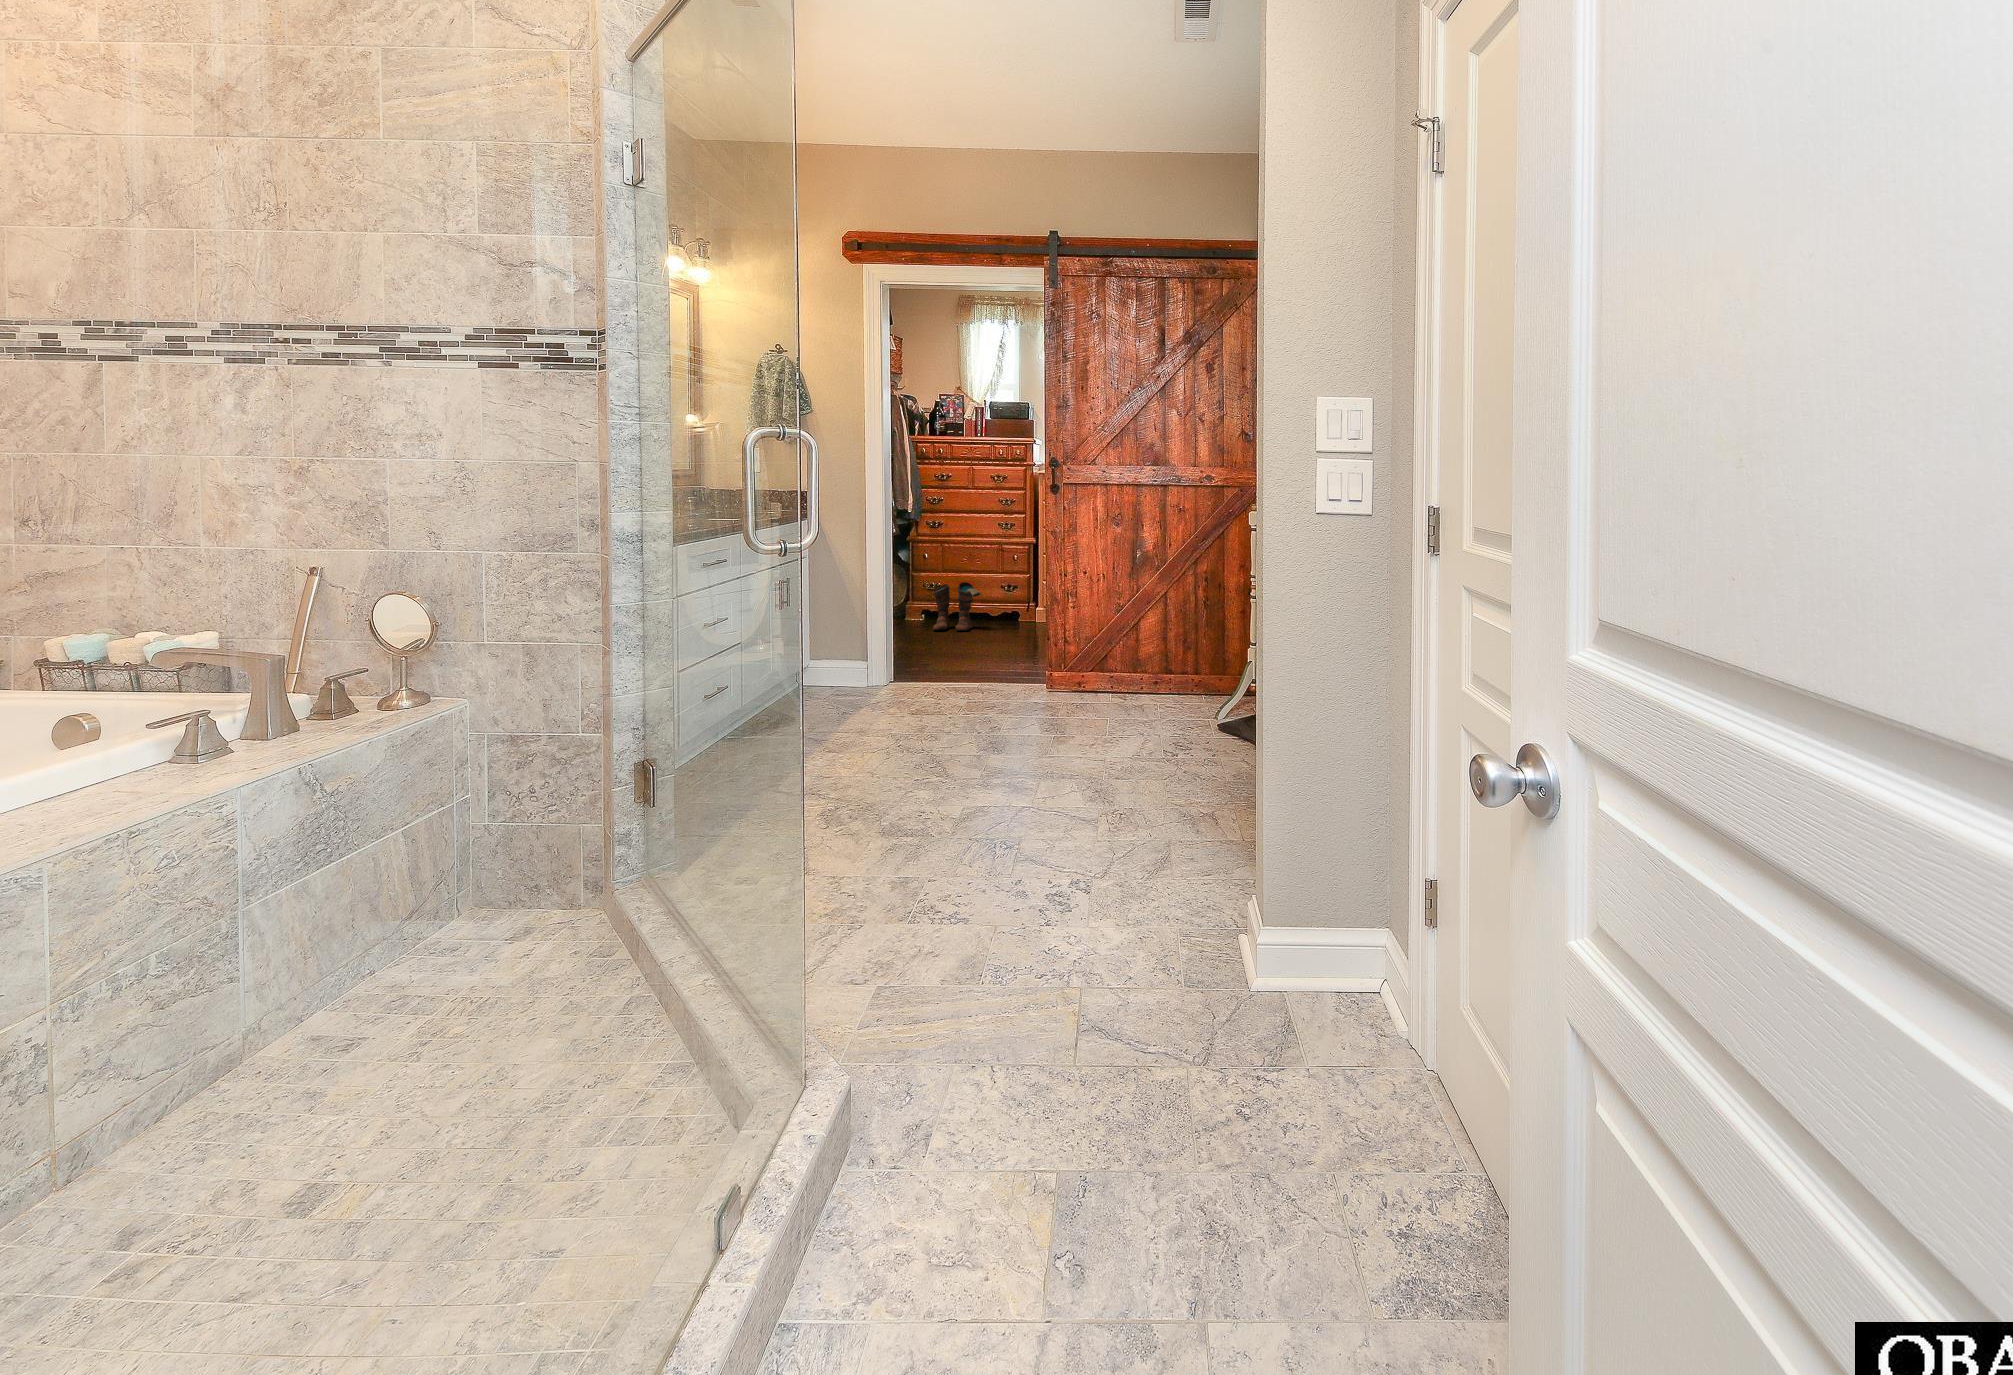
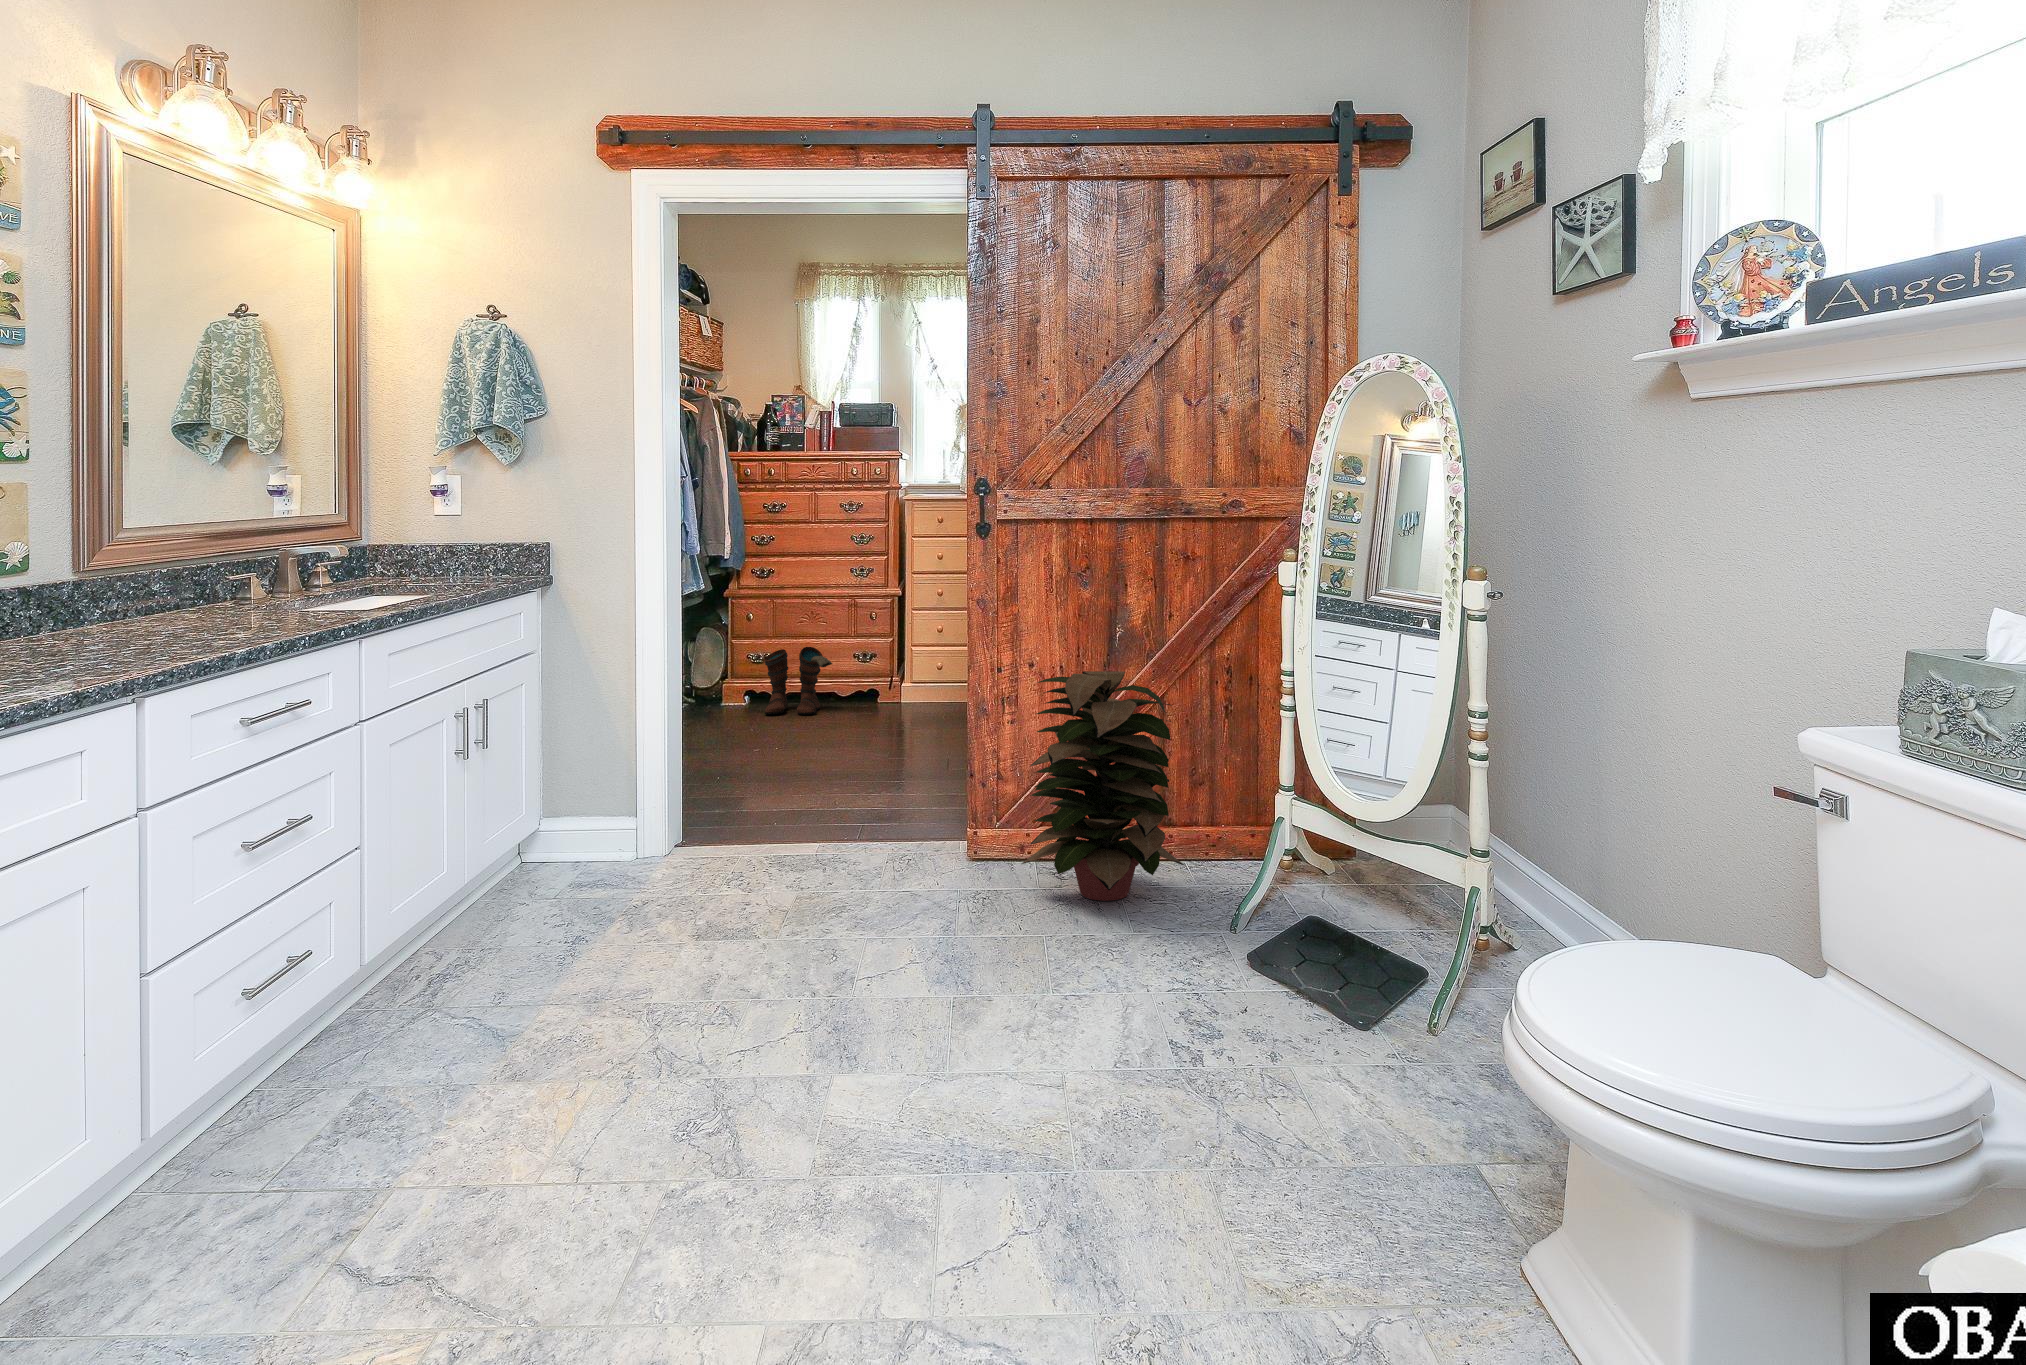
decorative plant: none [1071,575,1167,707] -> present [1022,671,1184,901]

